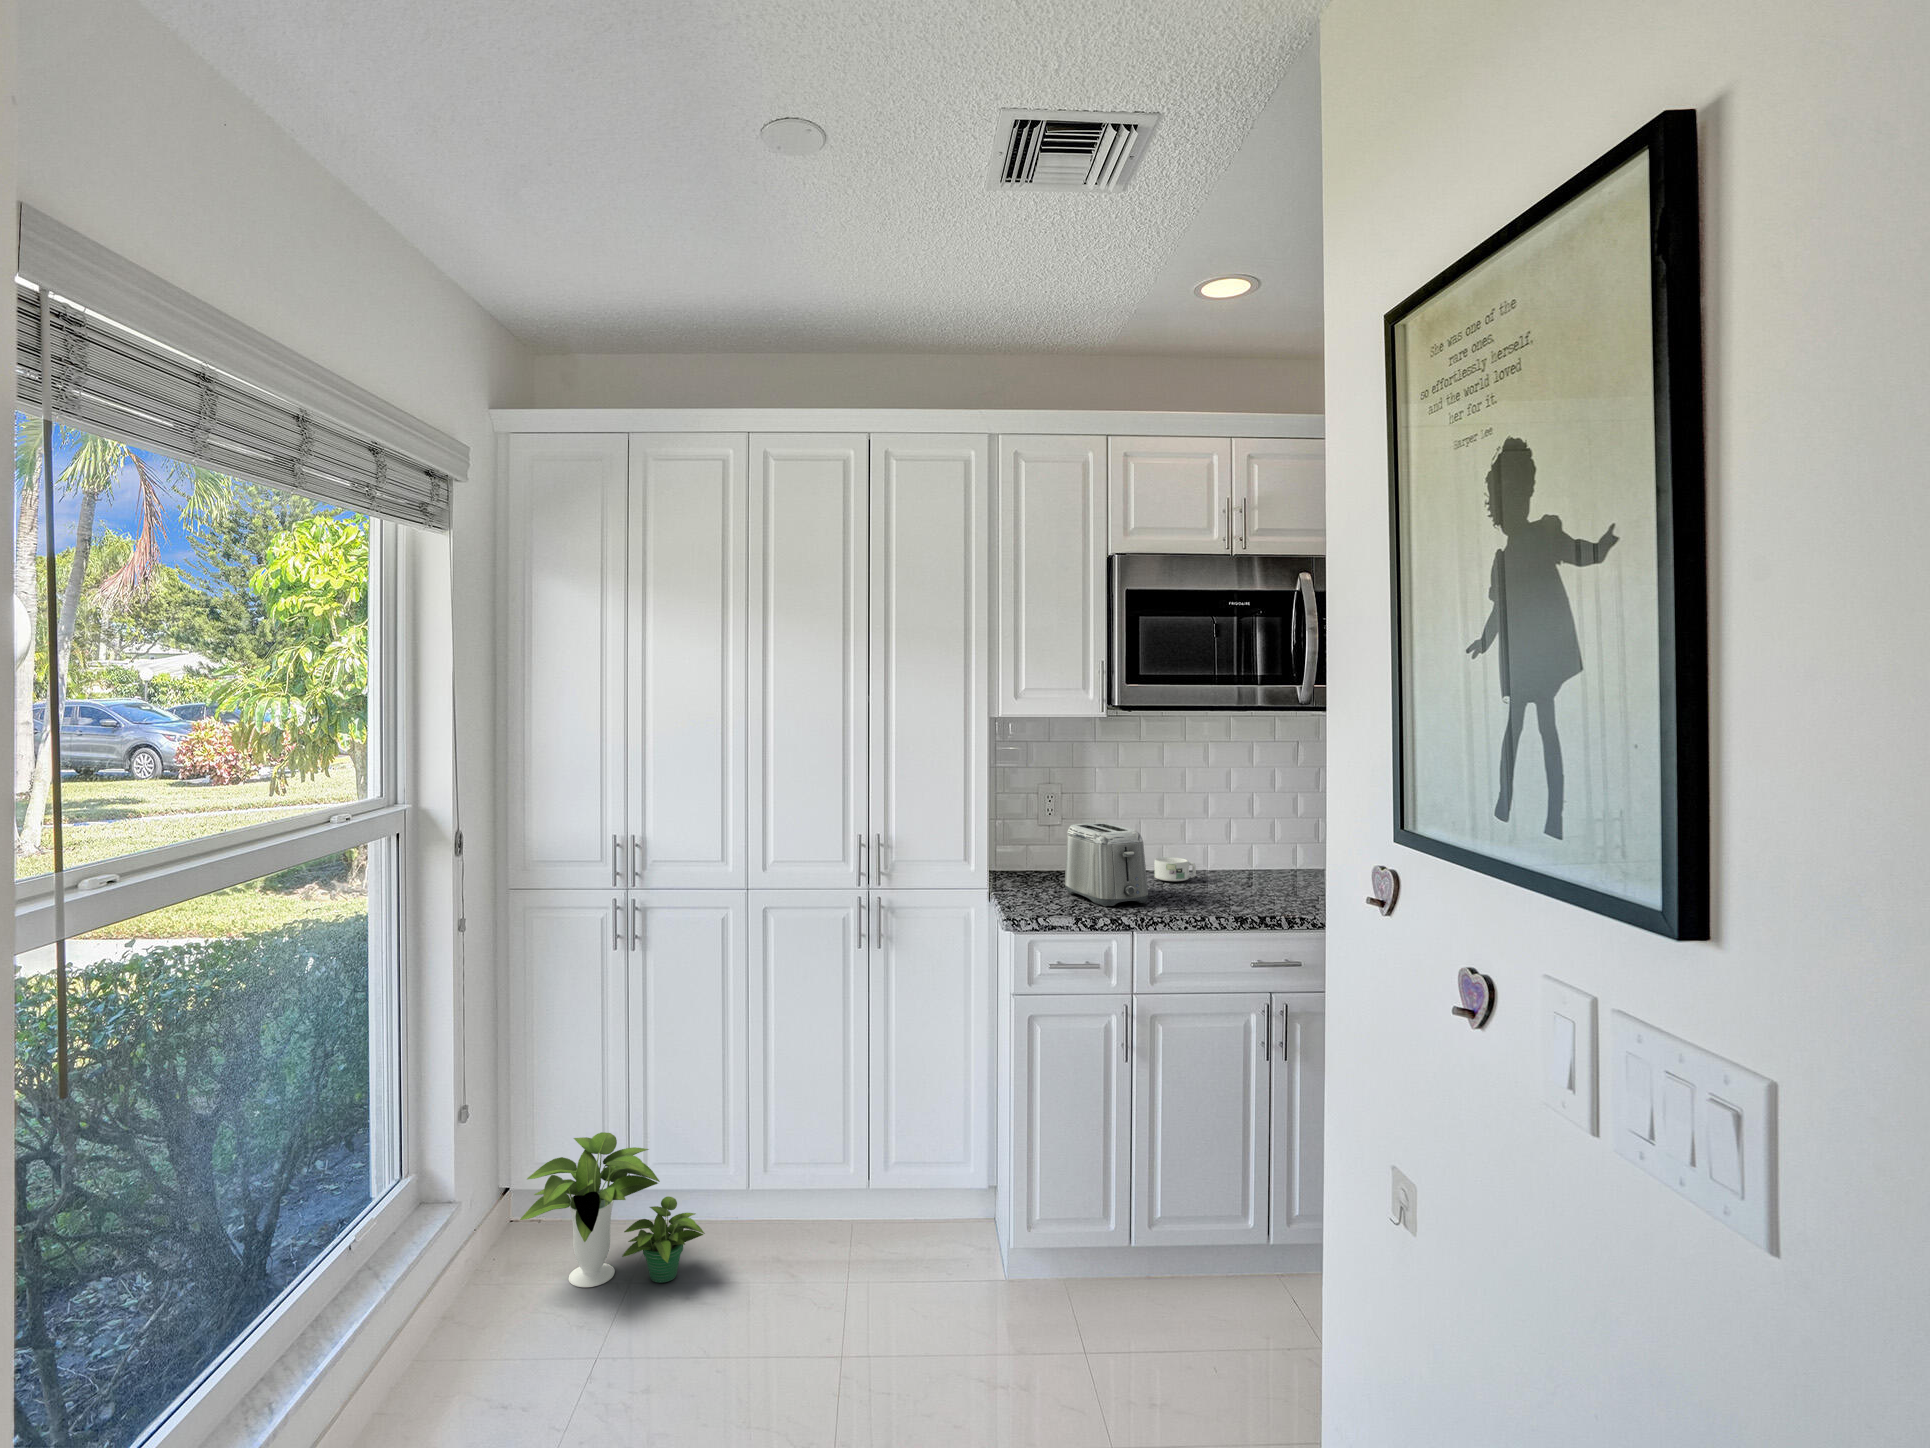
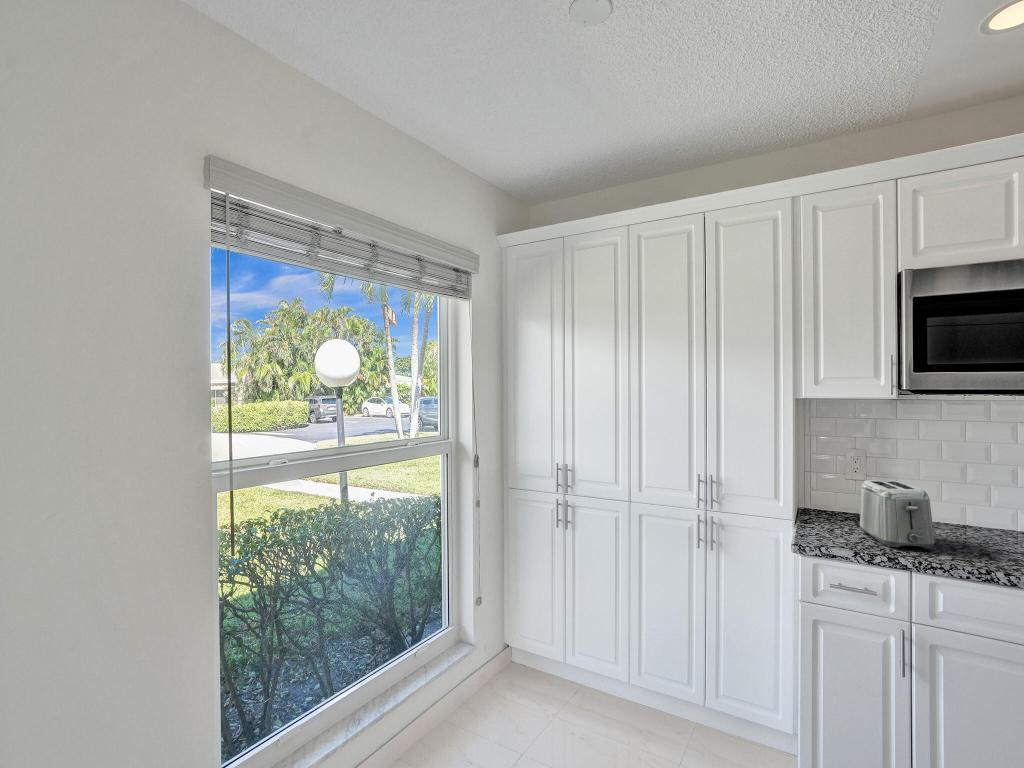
mug: present [1154,857,1196,881] -> none [955,514,999,535]
potted plant: present [520,1132,705,1287] -> none [498,624,593,723]

